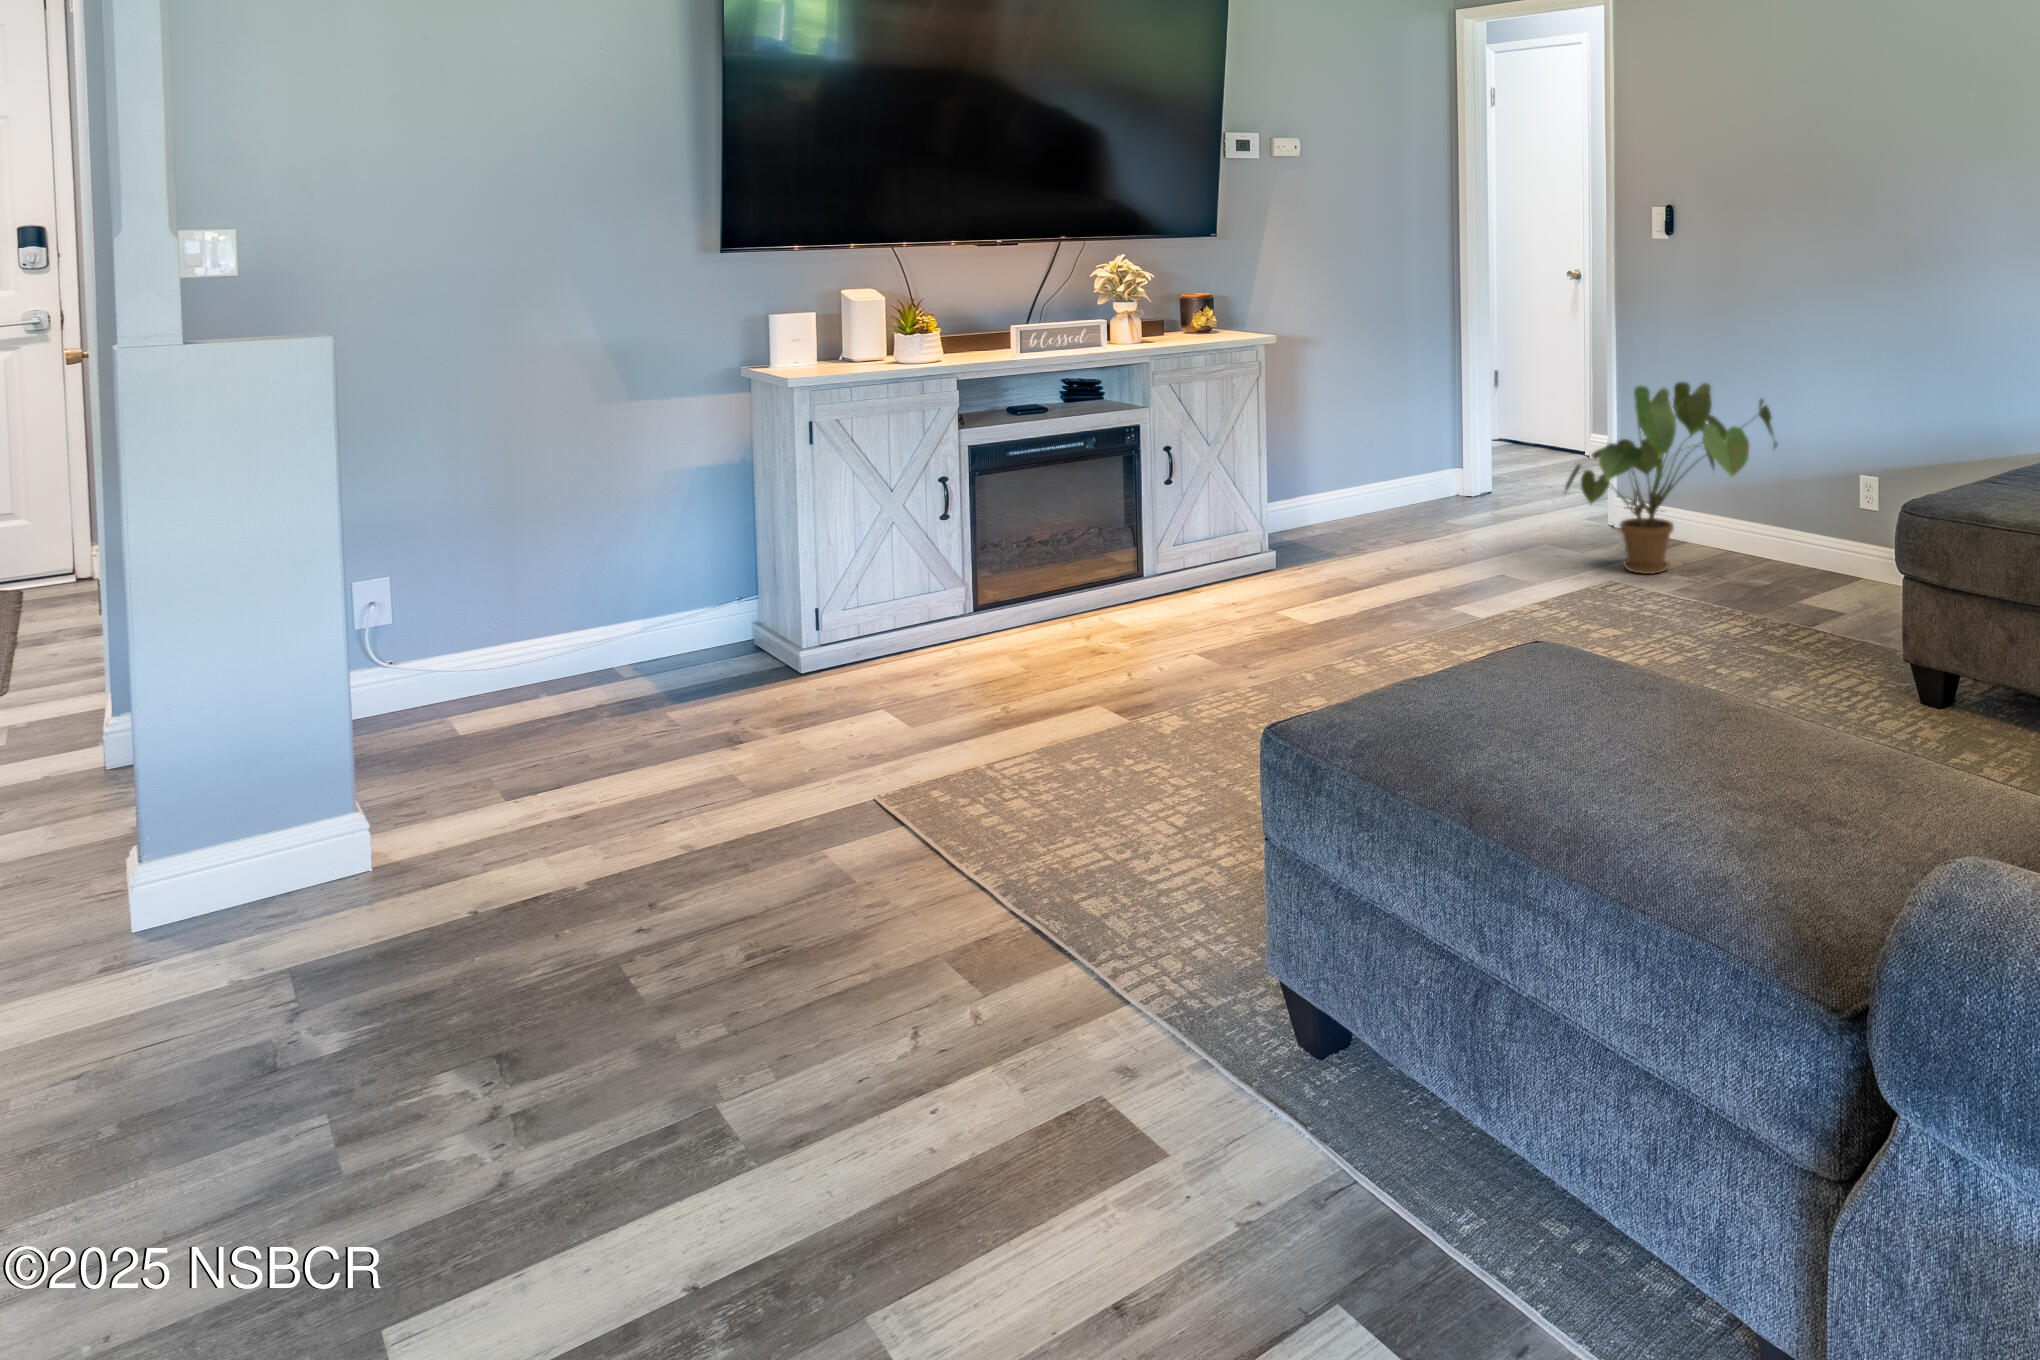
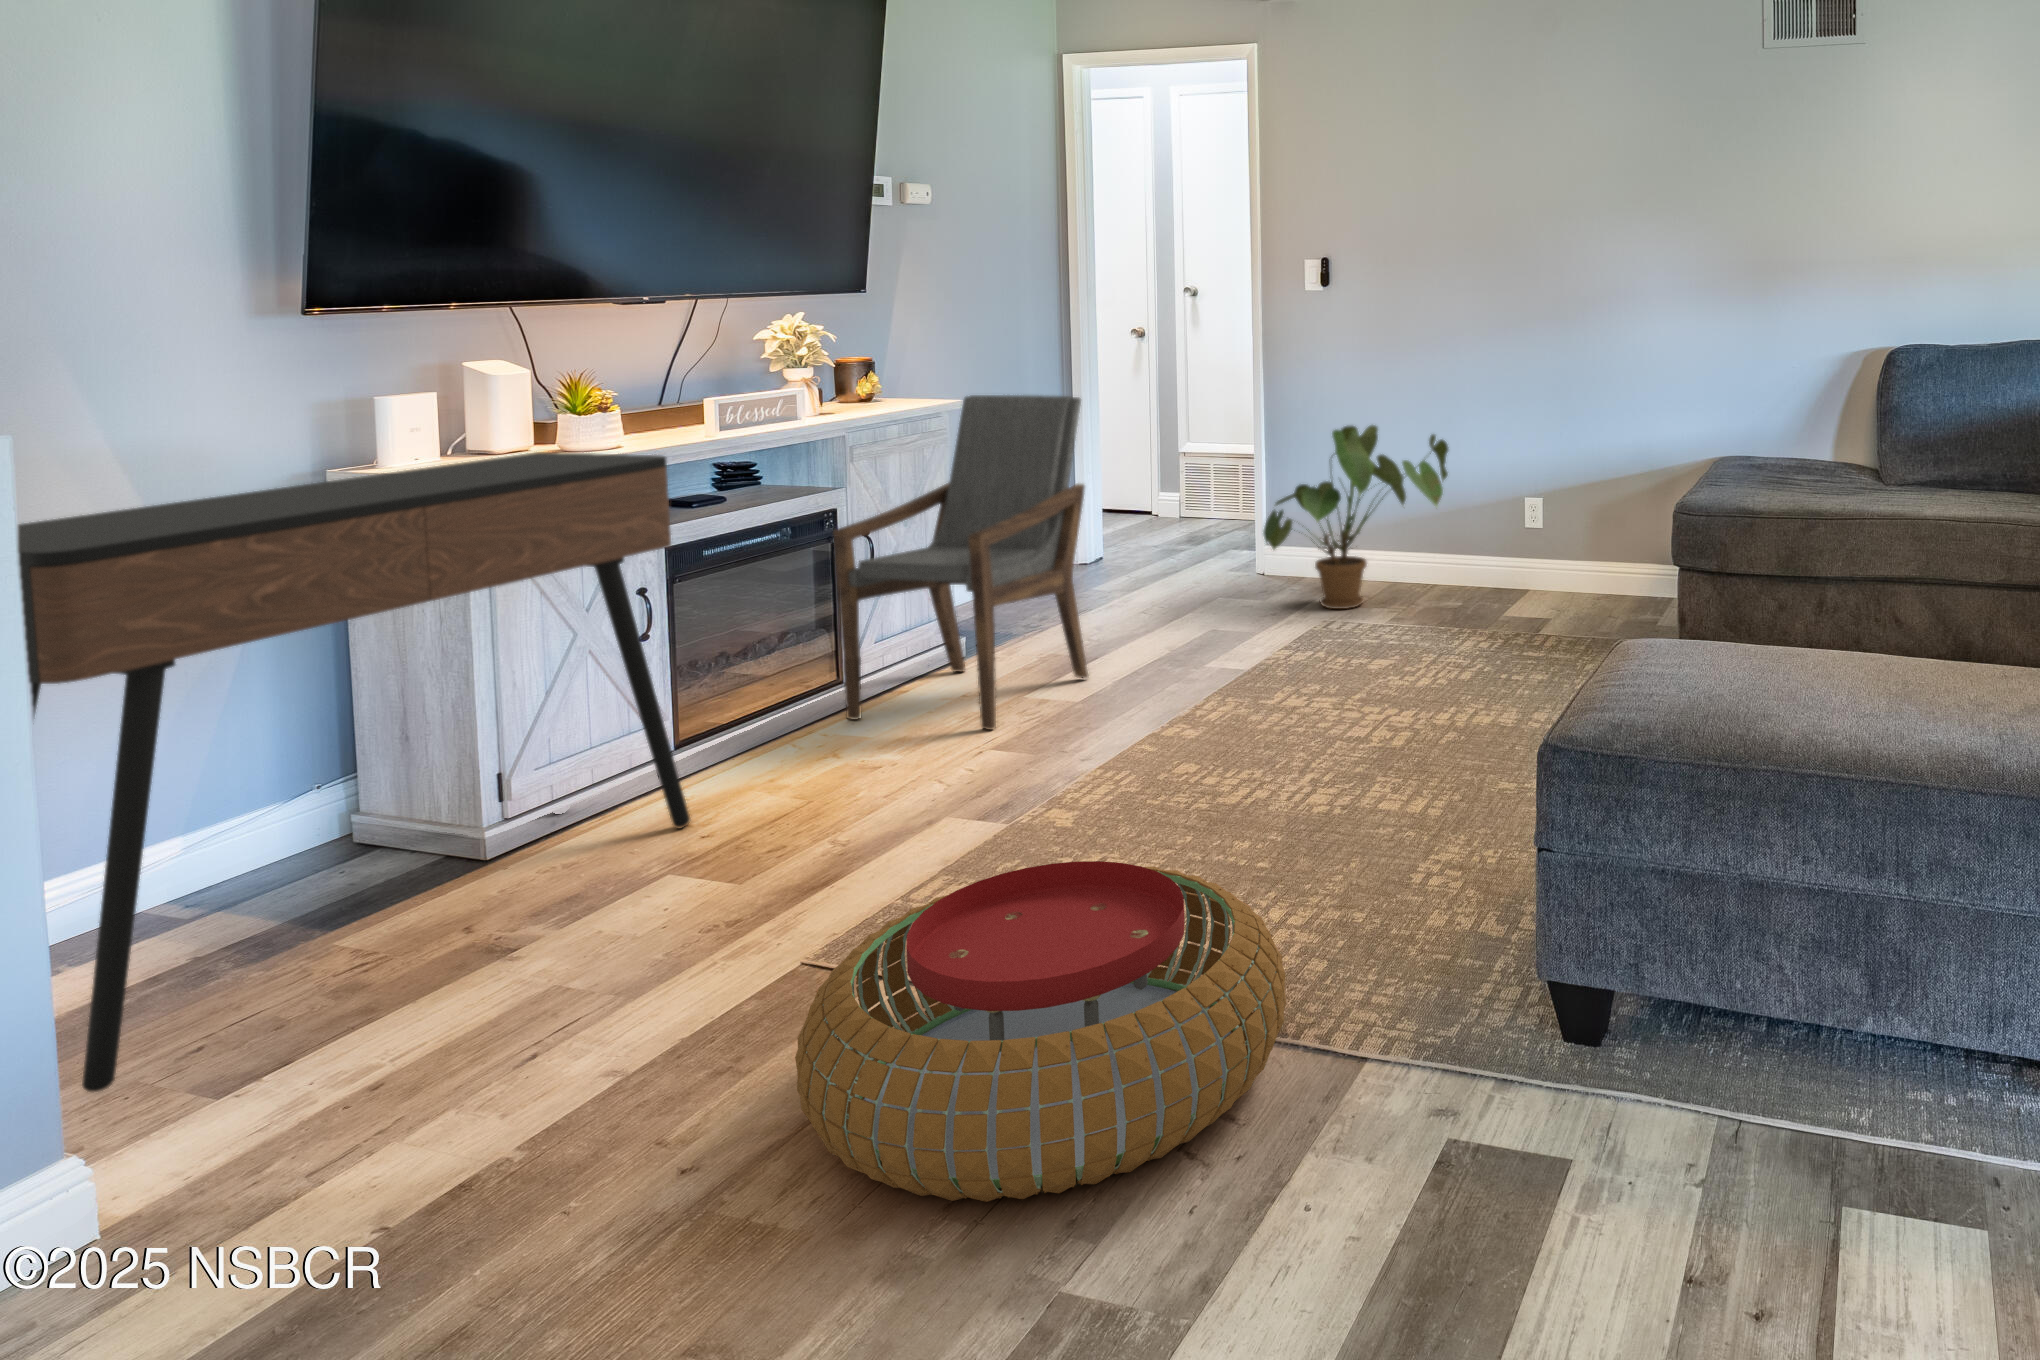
armchair: none [1115,329,1348,640] -> present [834,395,1088,730]
console table: none [382,360,931,788] -> present [18,452,691,1092]
pouf: none [673,762,1113,1039] -> present [795,861,1286,1202]

